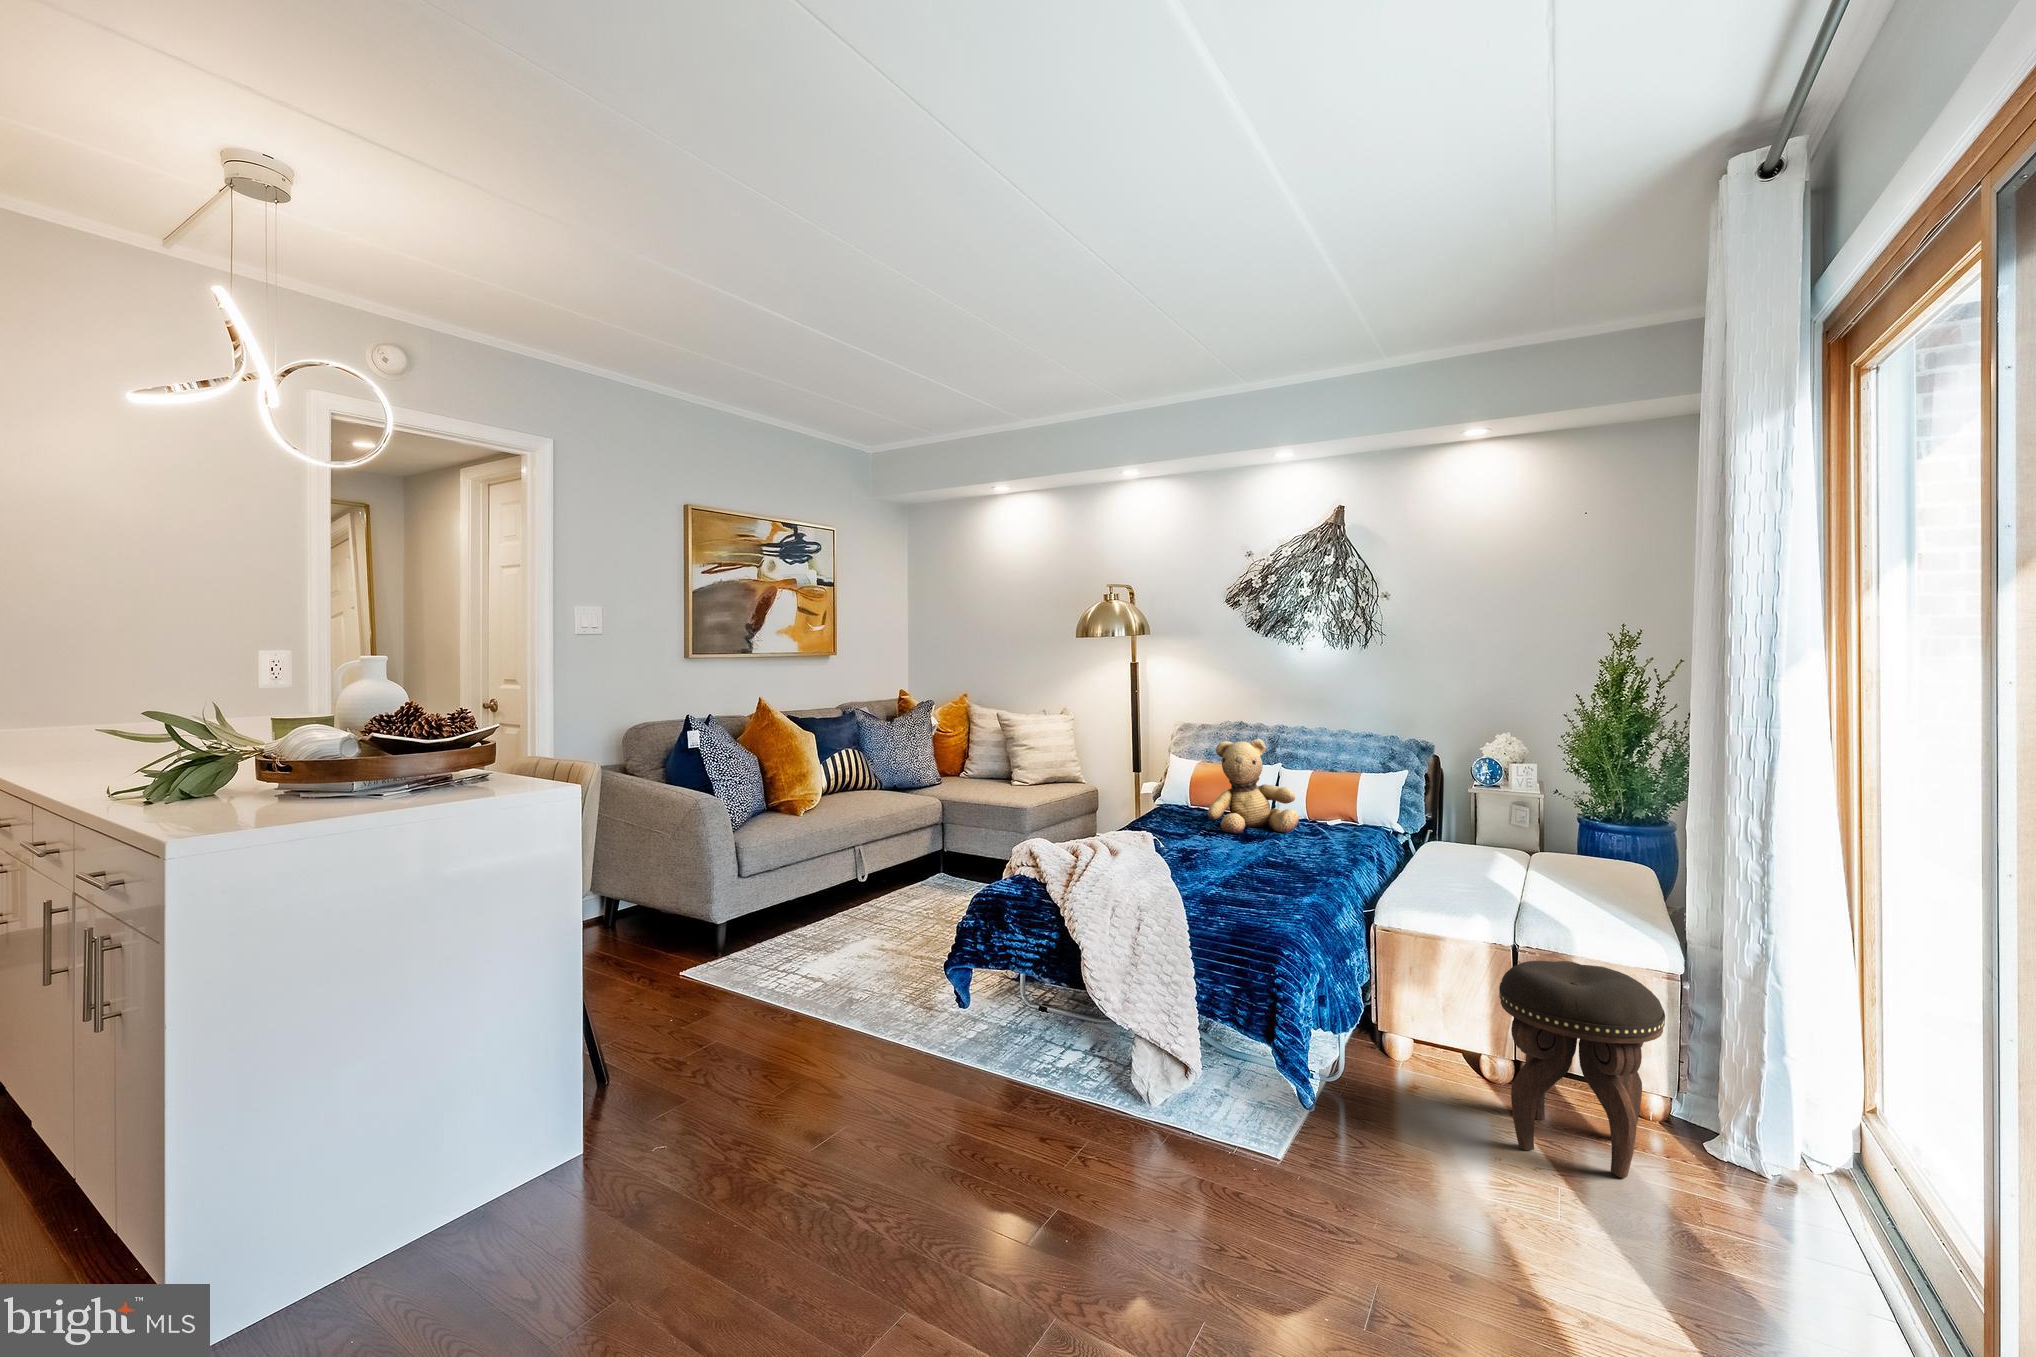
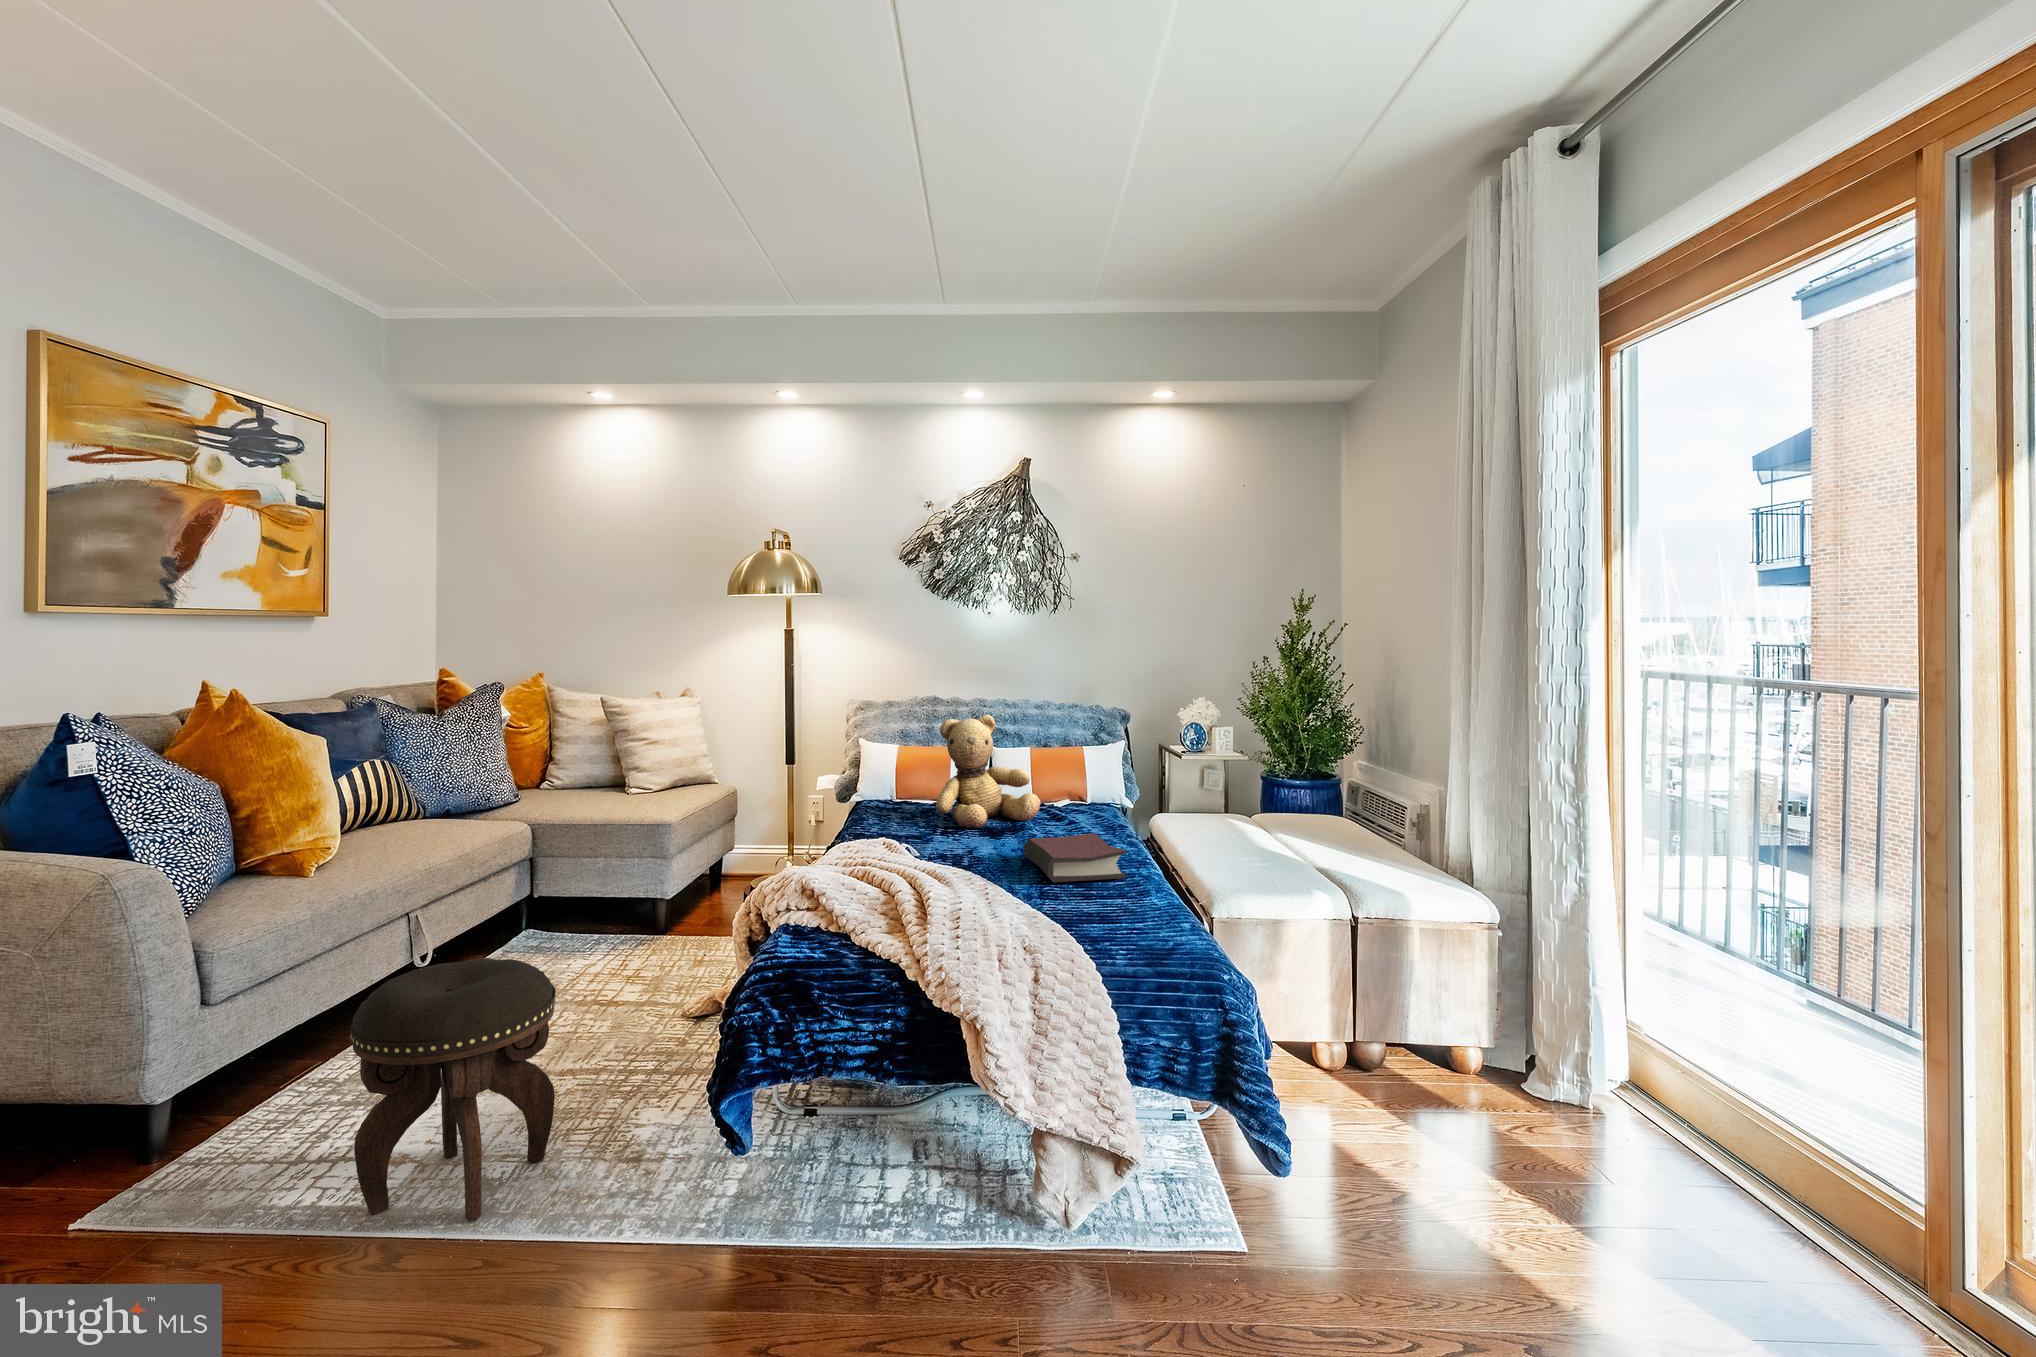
hardback book: none [1244,843,1314,882] -> present [1024,833,1126,882]
footstool: present [1499,961,1665,1178] -> present [350,958,556,1221]

